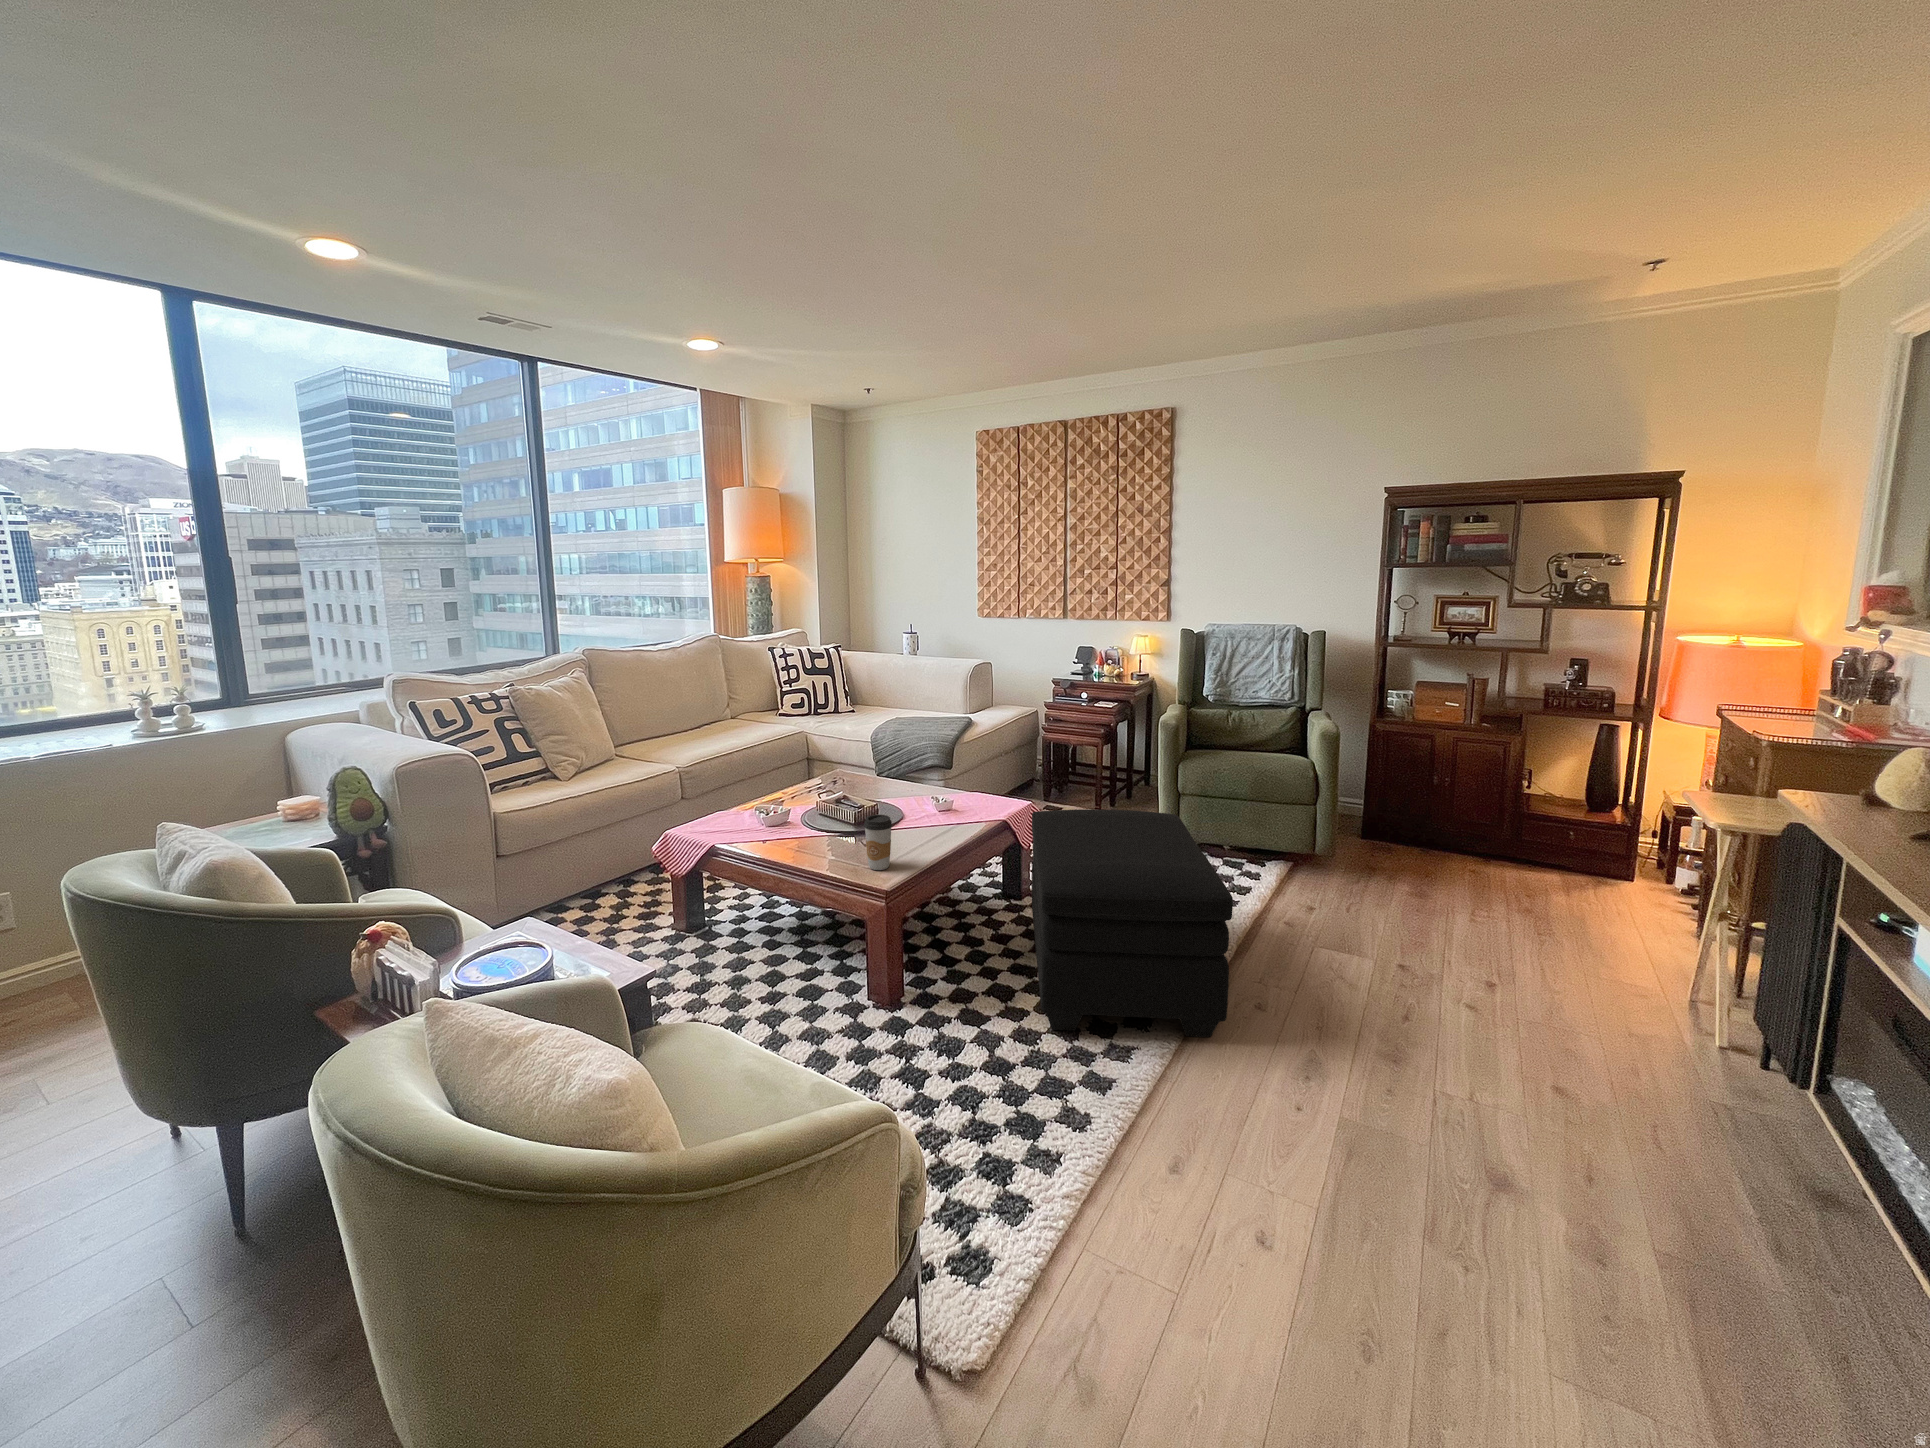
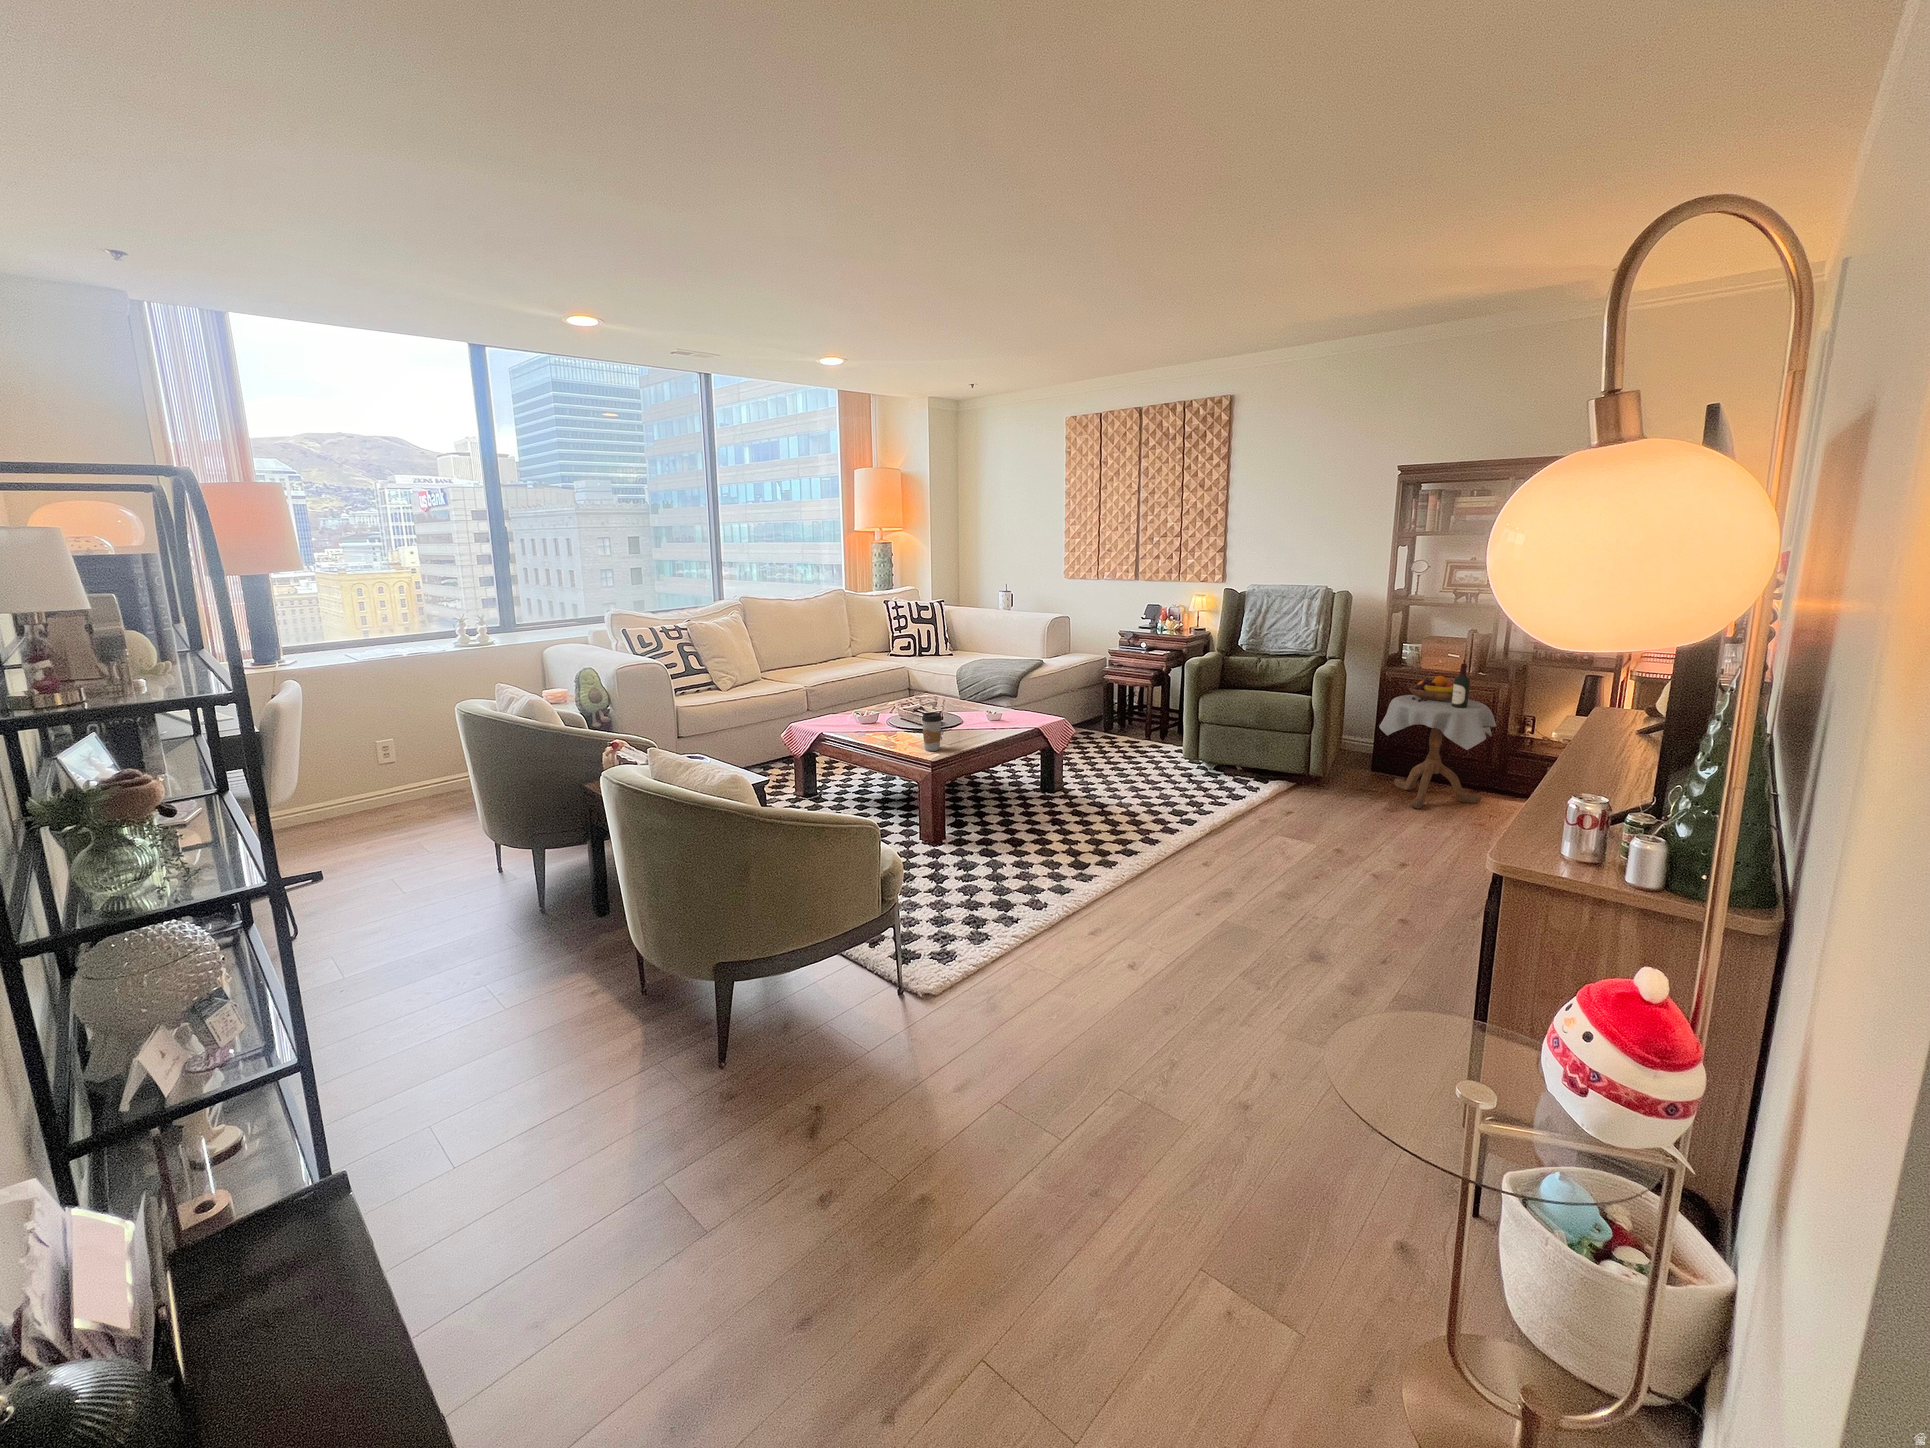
side table: none [1396,718,1531,893] -> present [1379,664,1496,808]
ottoman: present [1032,809,1233,1037] -> none [1035,721,1171,876]

